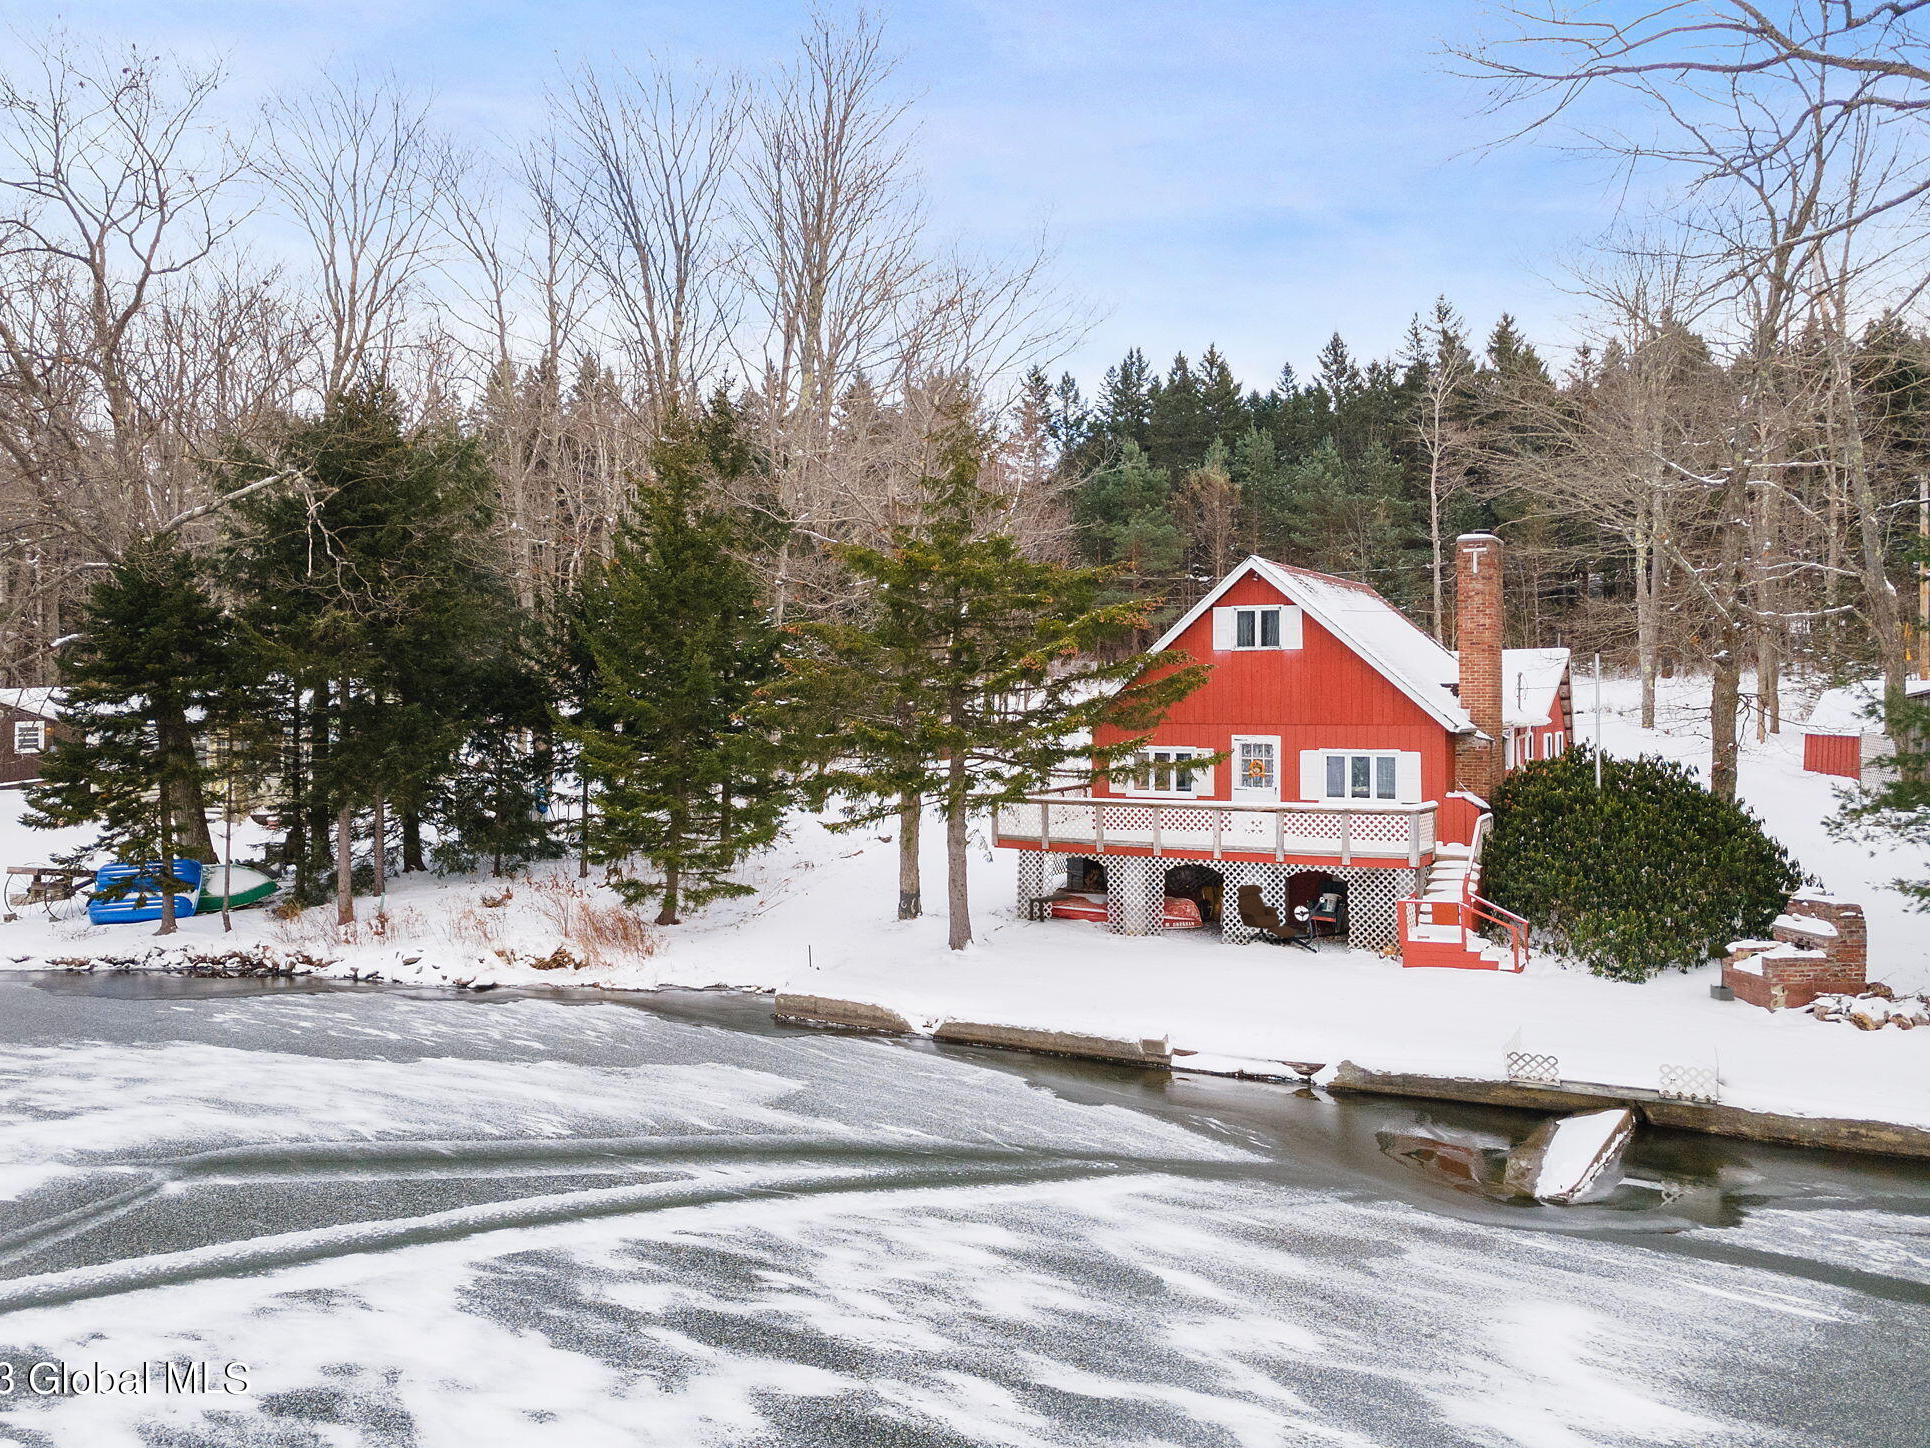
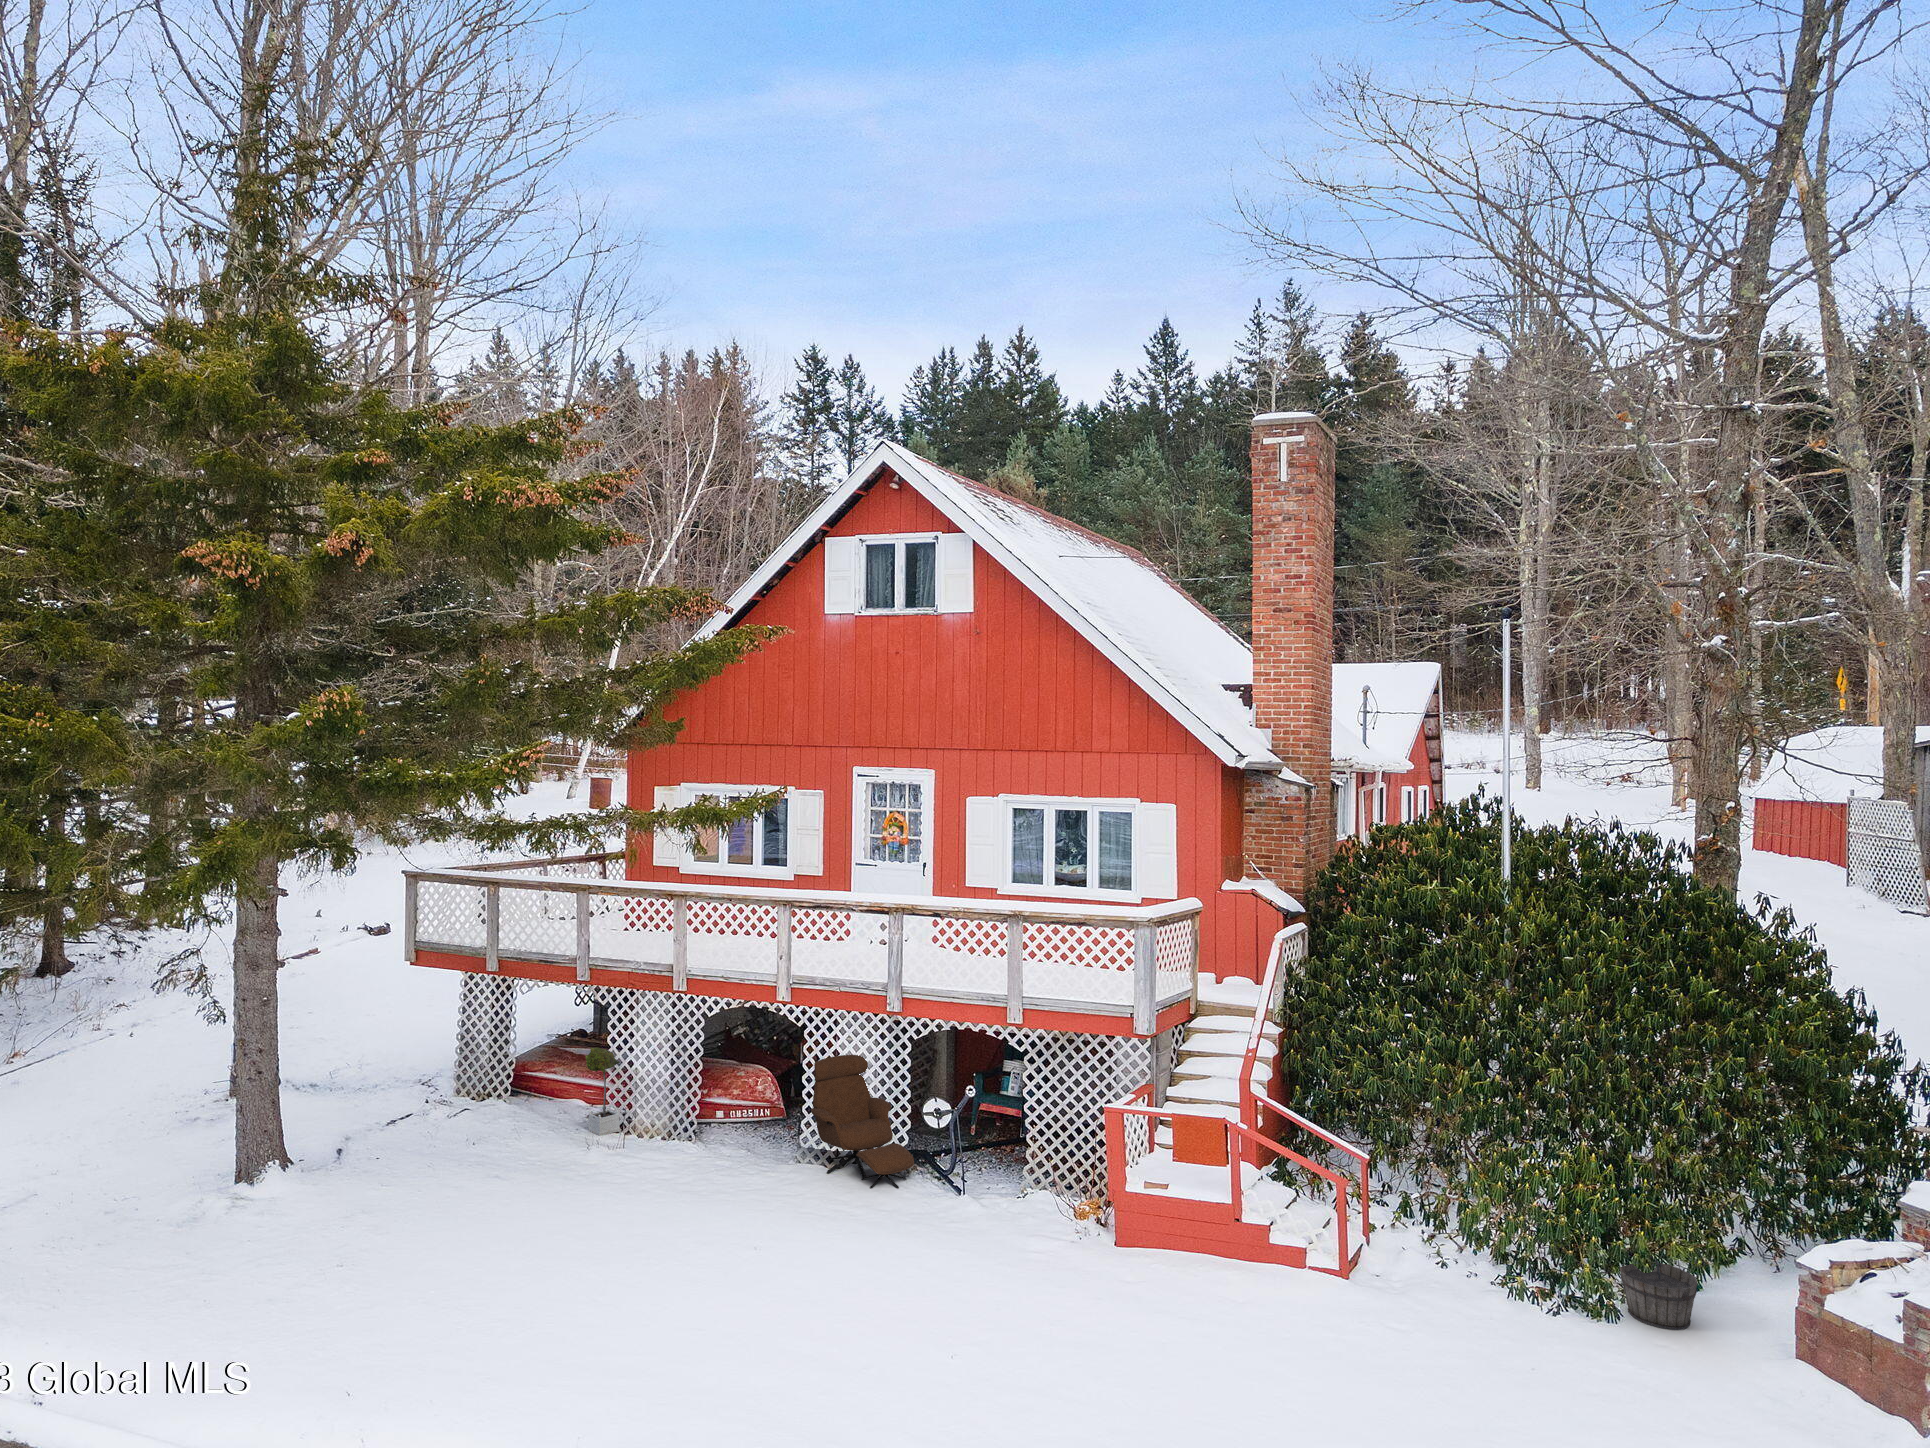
bench: present [1029,894,1070,922] -> none [460,1058,546,1118]
potted tree: present [1707,943,1735,1001] -> present [586,1048,620,1136]
wooden bucket: none [1647,957,1682,986] -> present [1620,1256,1697,1330]

